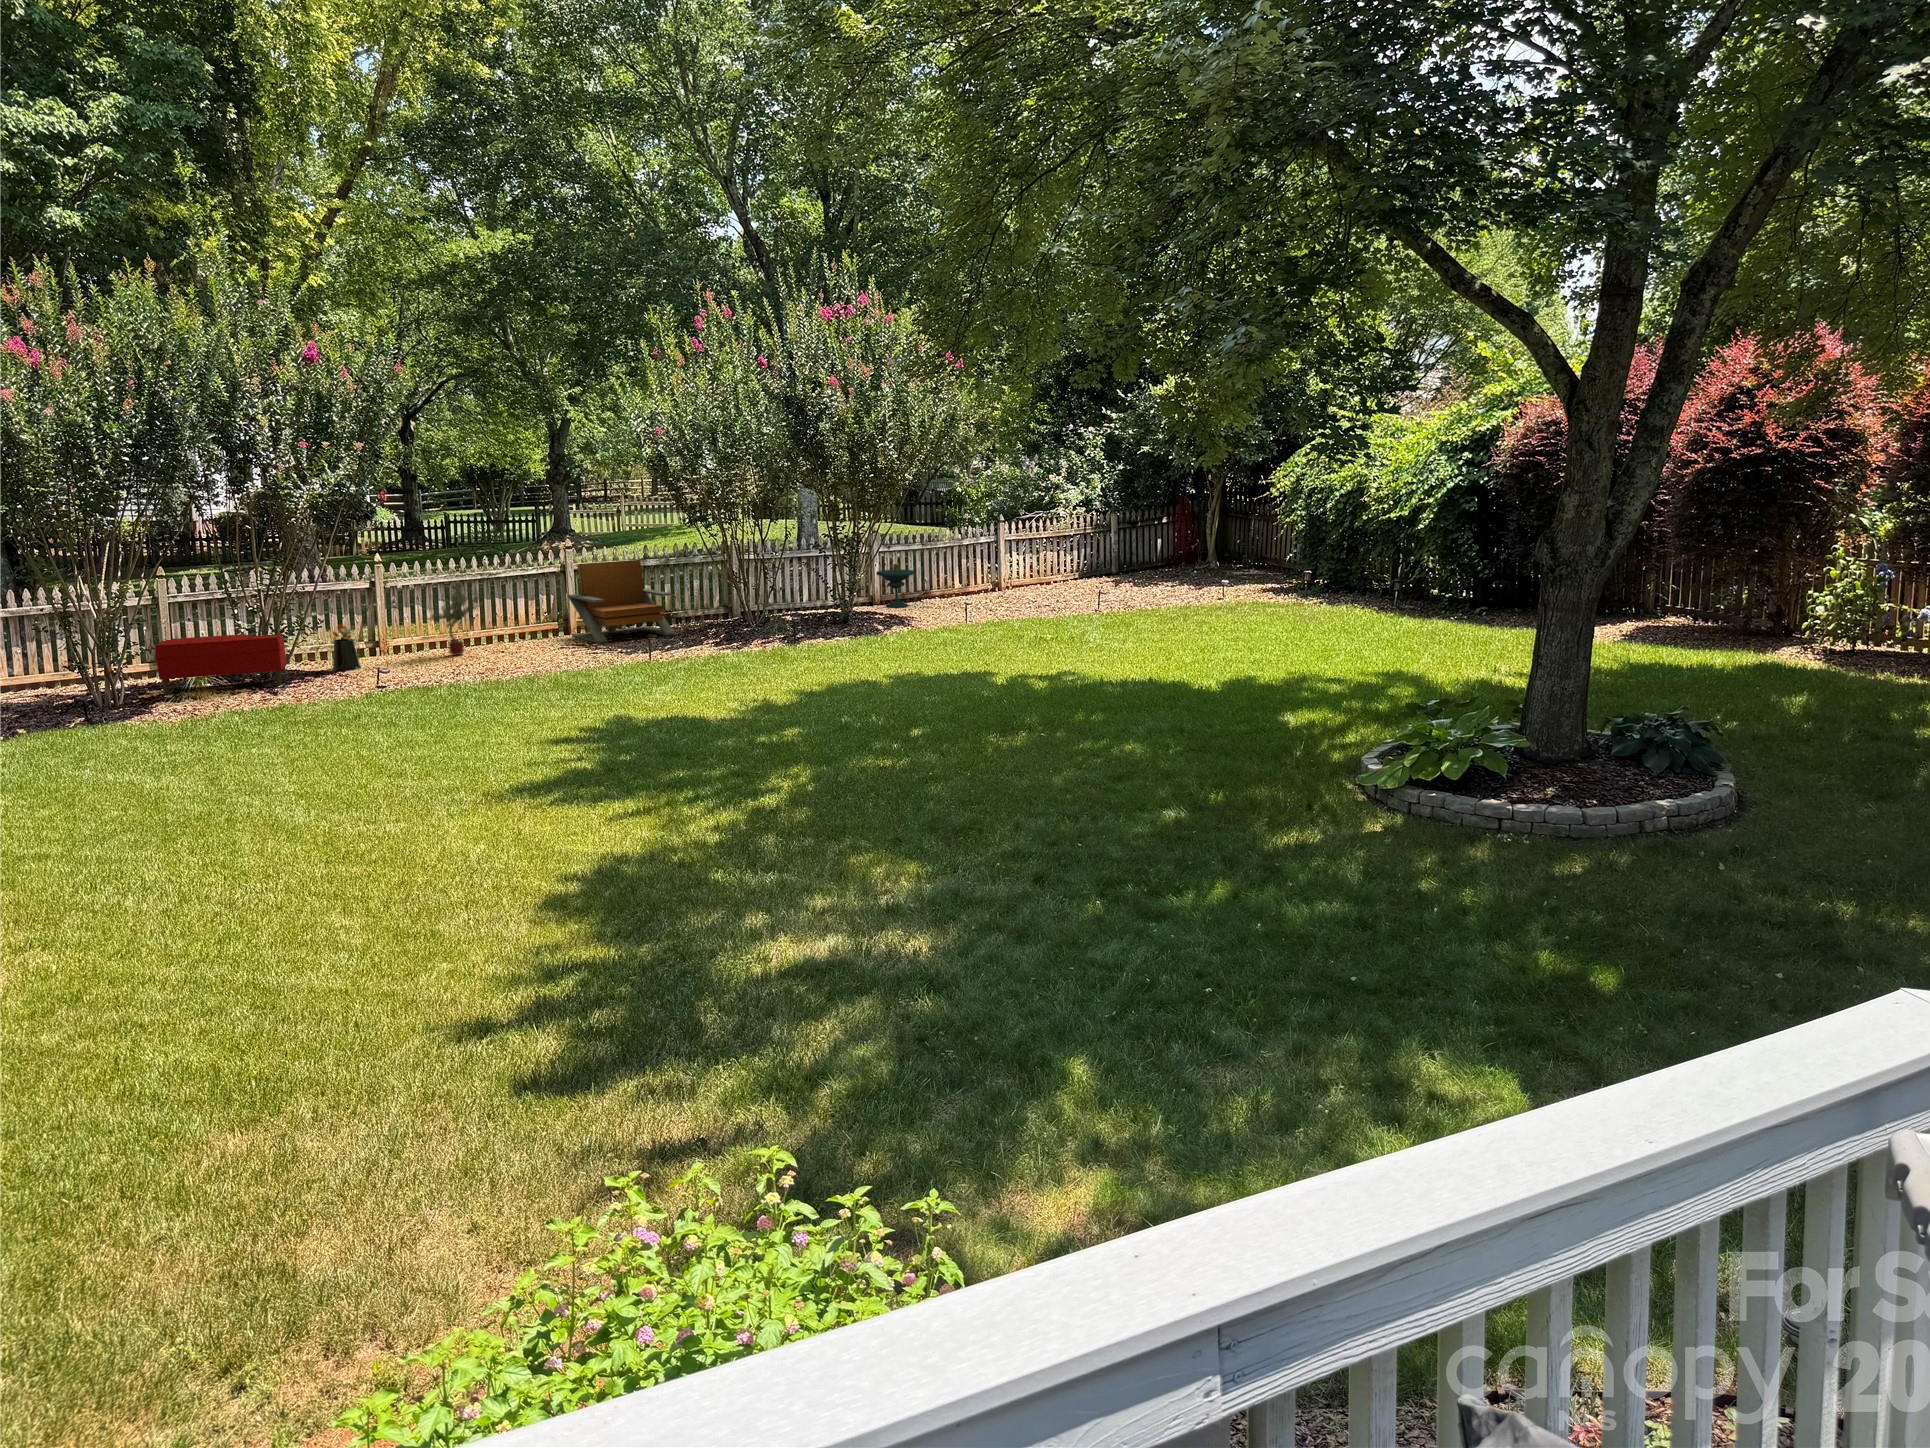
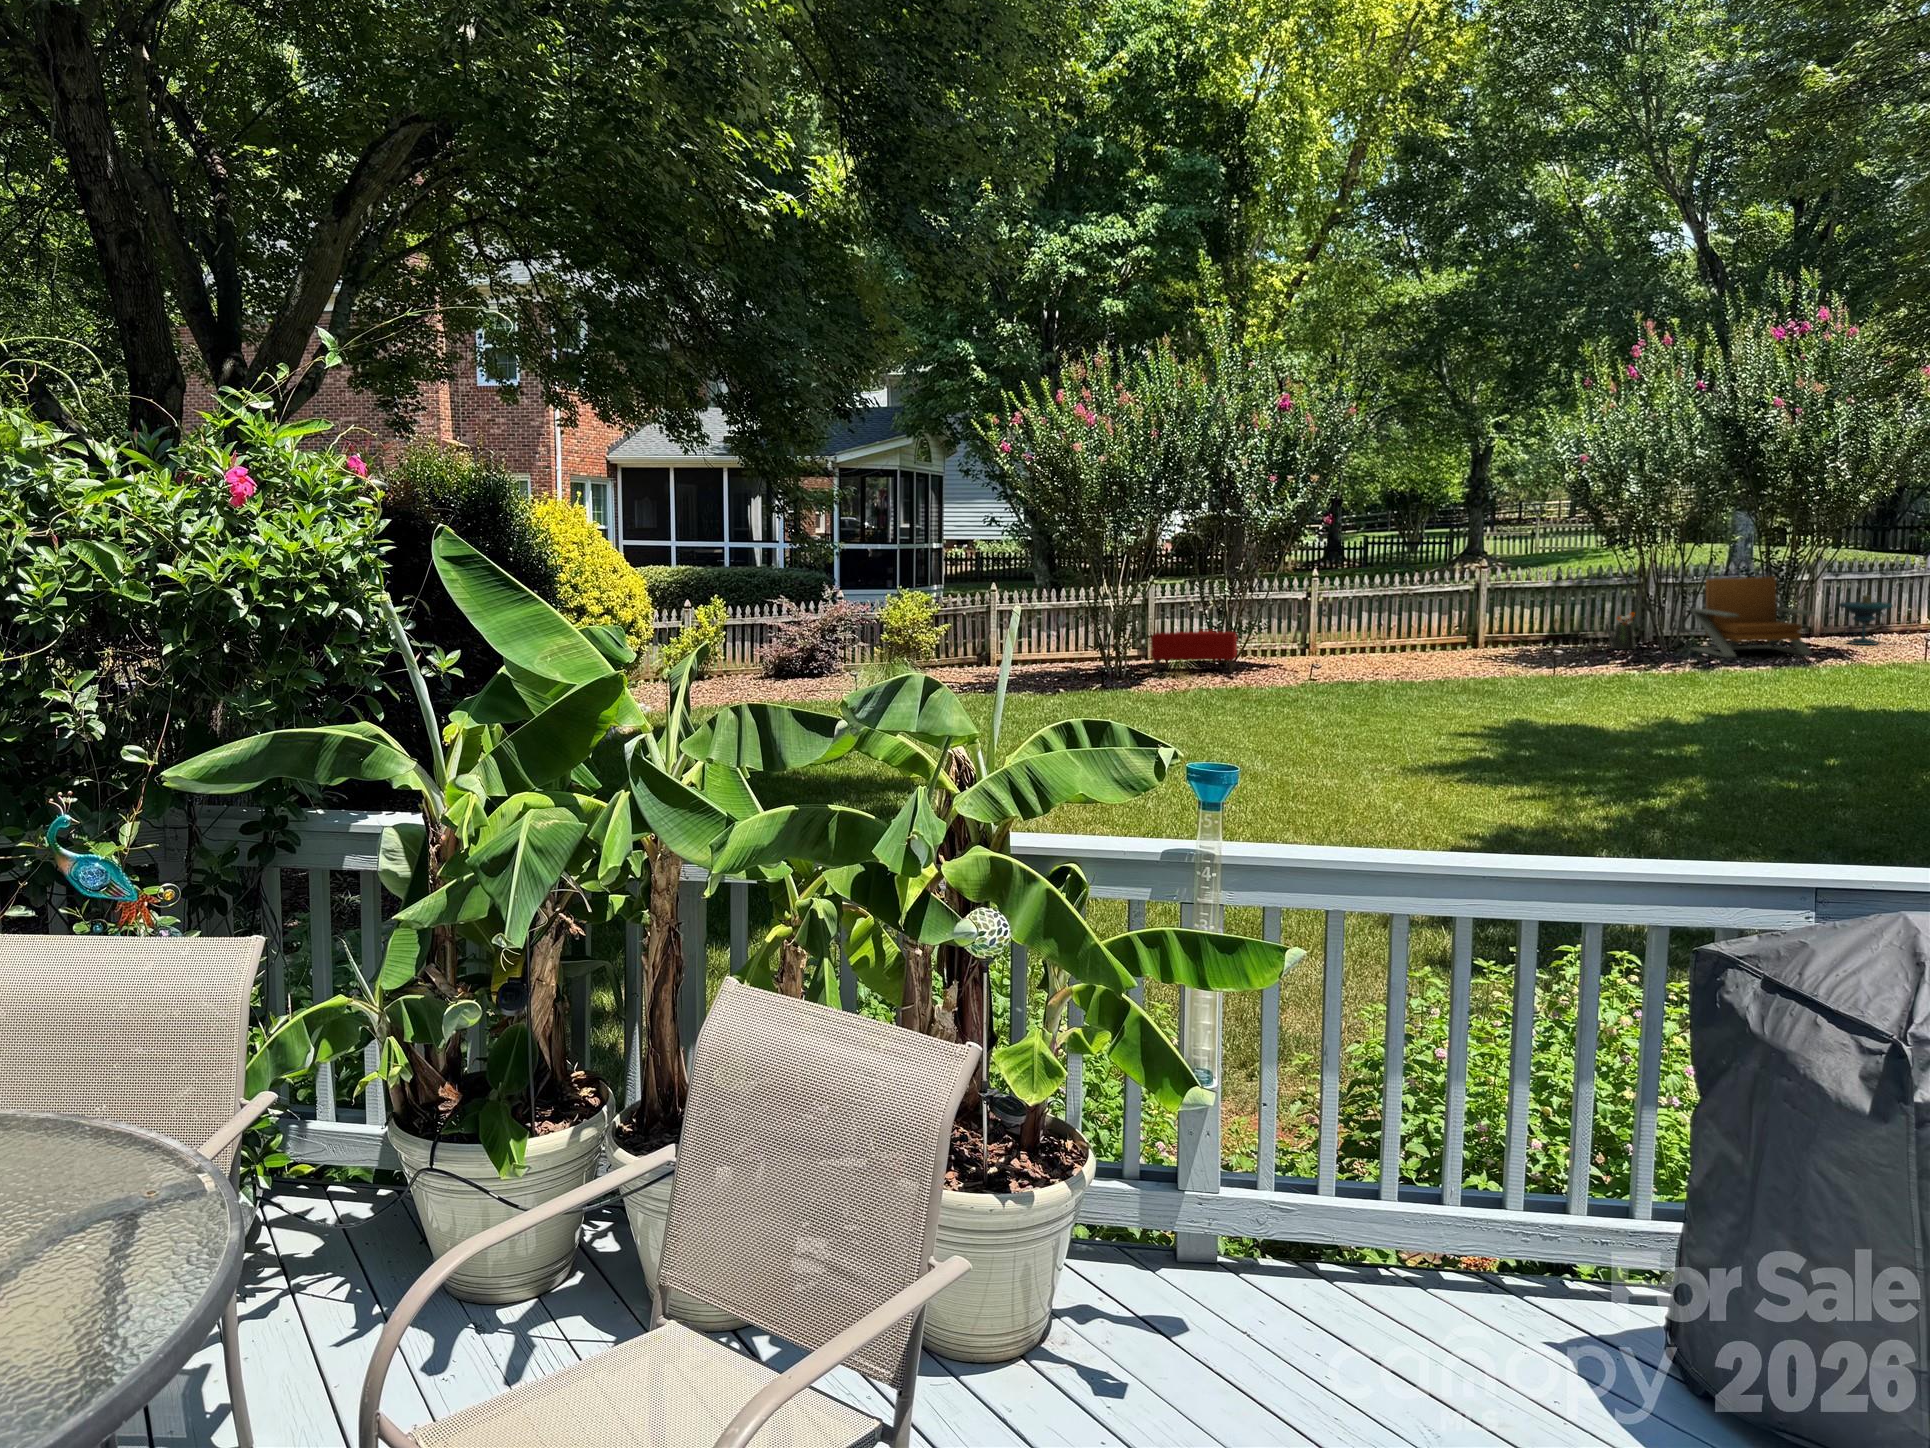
lounge chair: present [568,560,675,643] -> present [1691,576,1814,658]
potted tree: present [423,582,482,656] -> none [1344,595,1399,660]
watering can: present [332,625,361,670] -> present [1606,612,1635,649]

